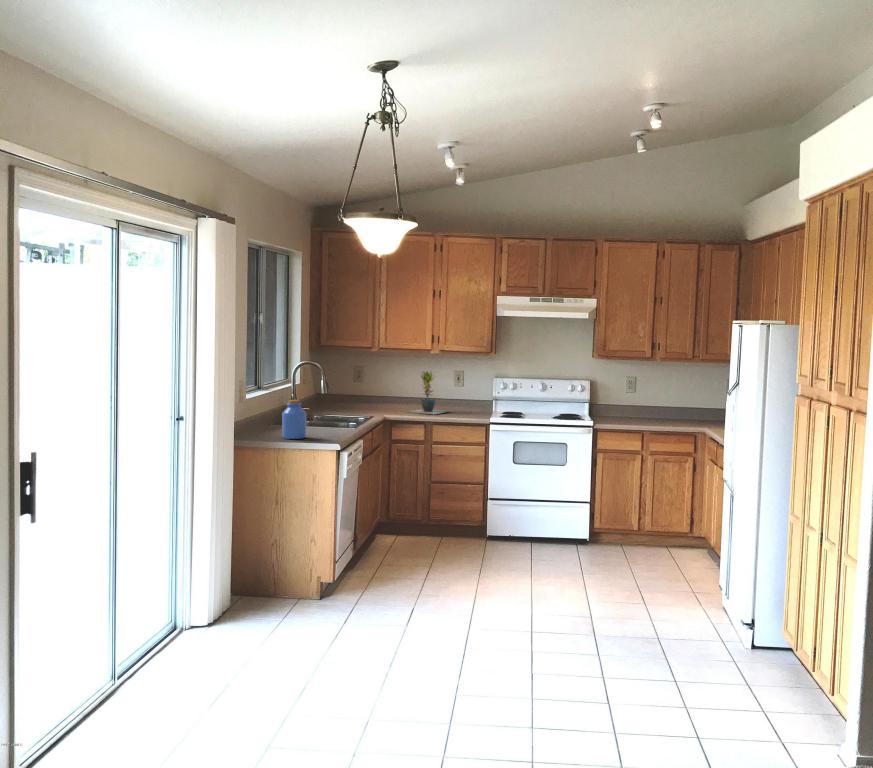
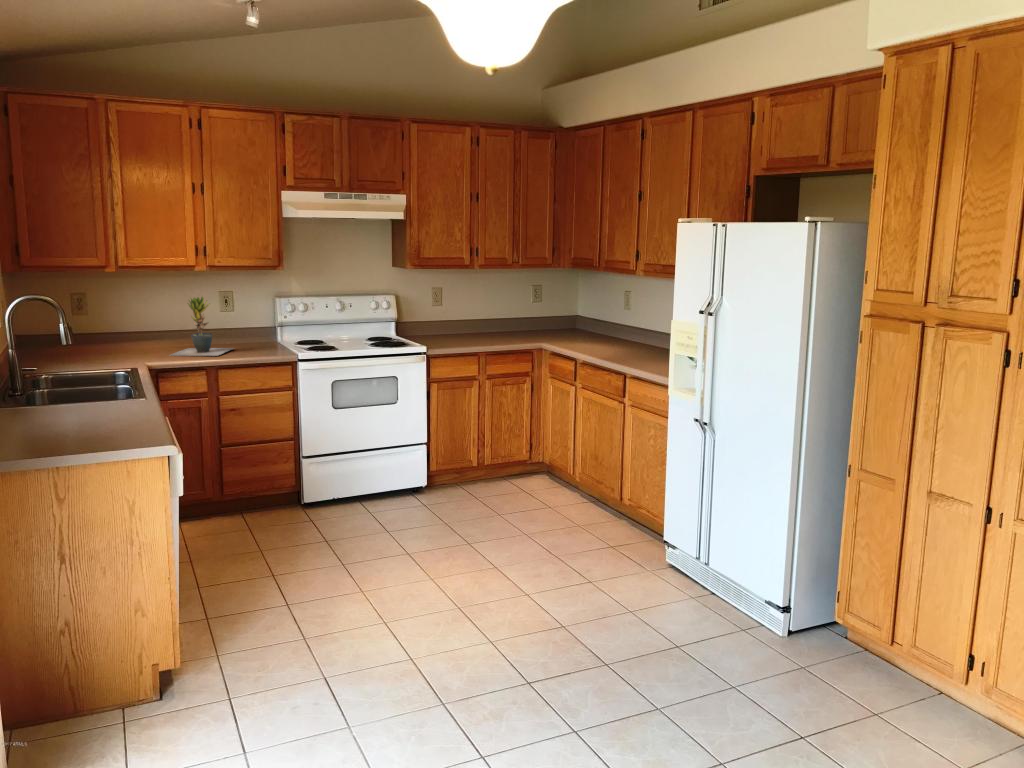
jar: present [282,400,306,439] -> none [21,365,70,431]

